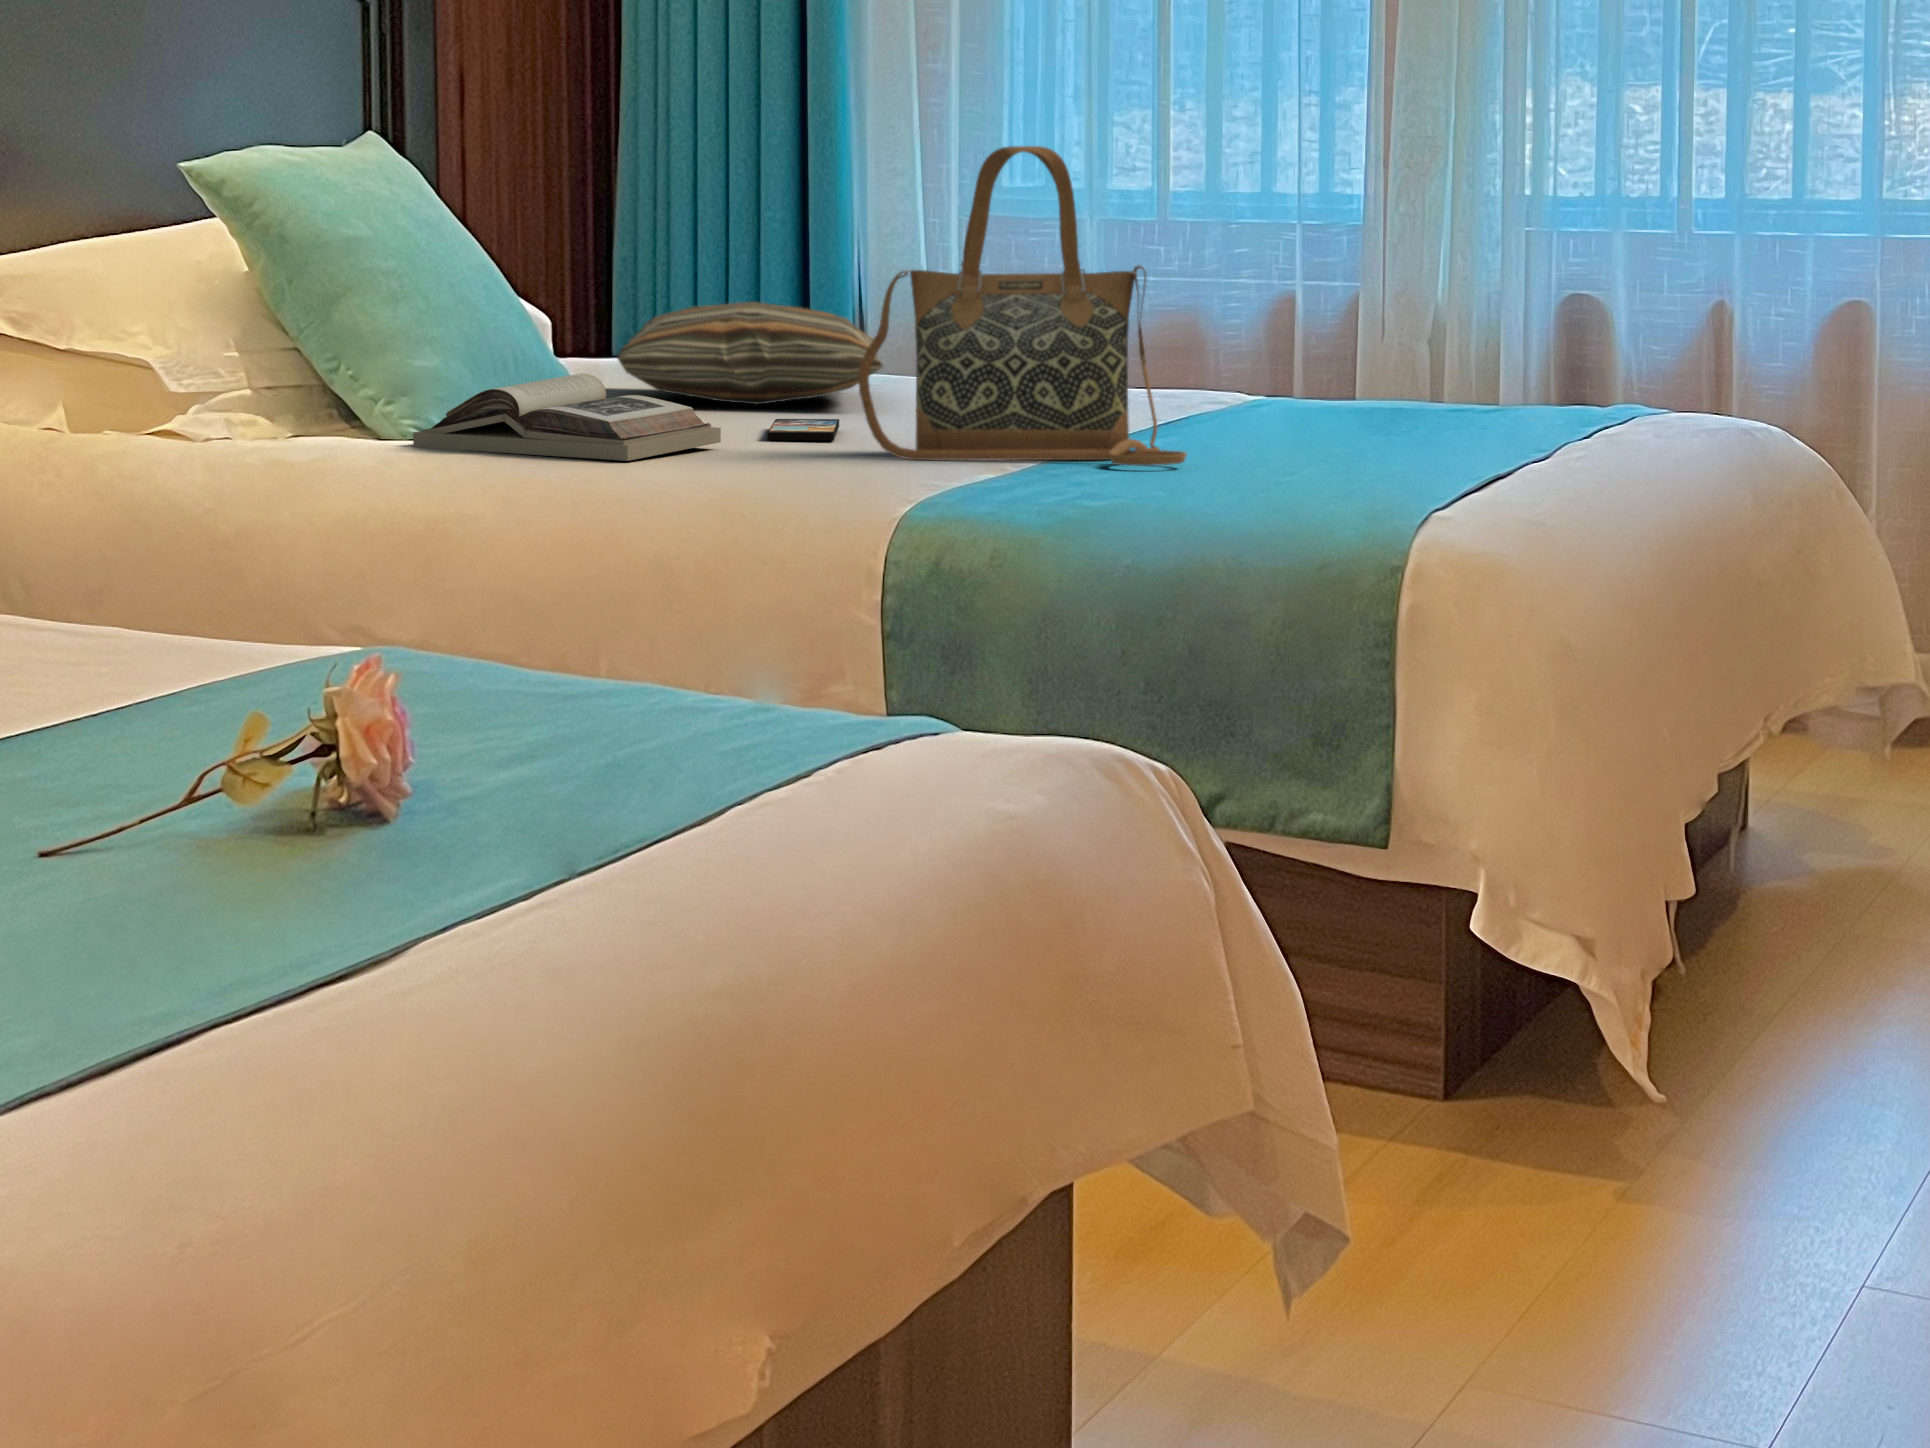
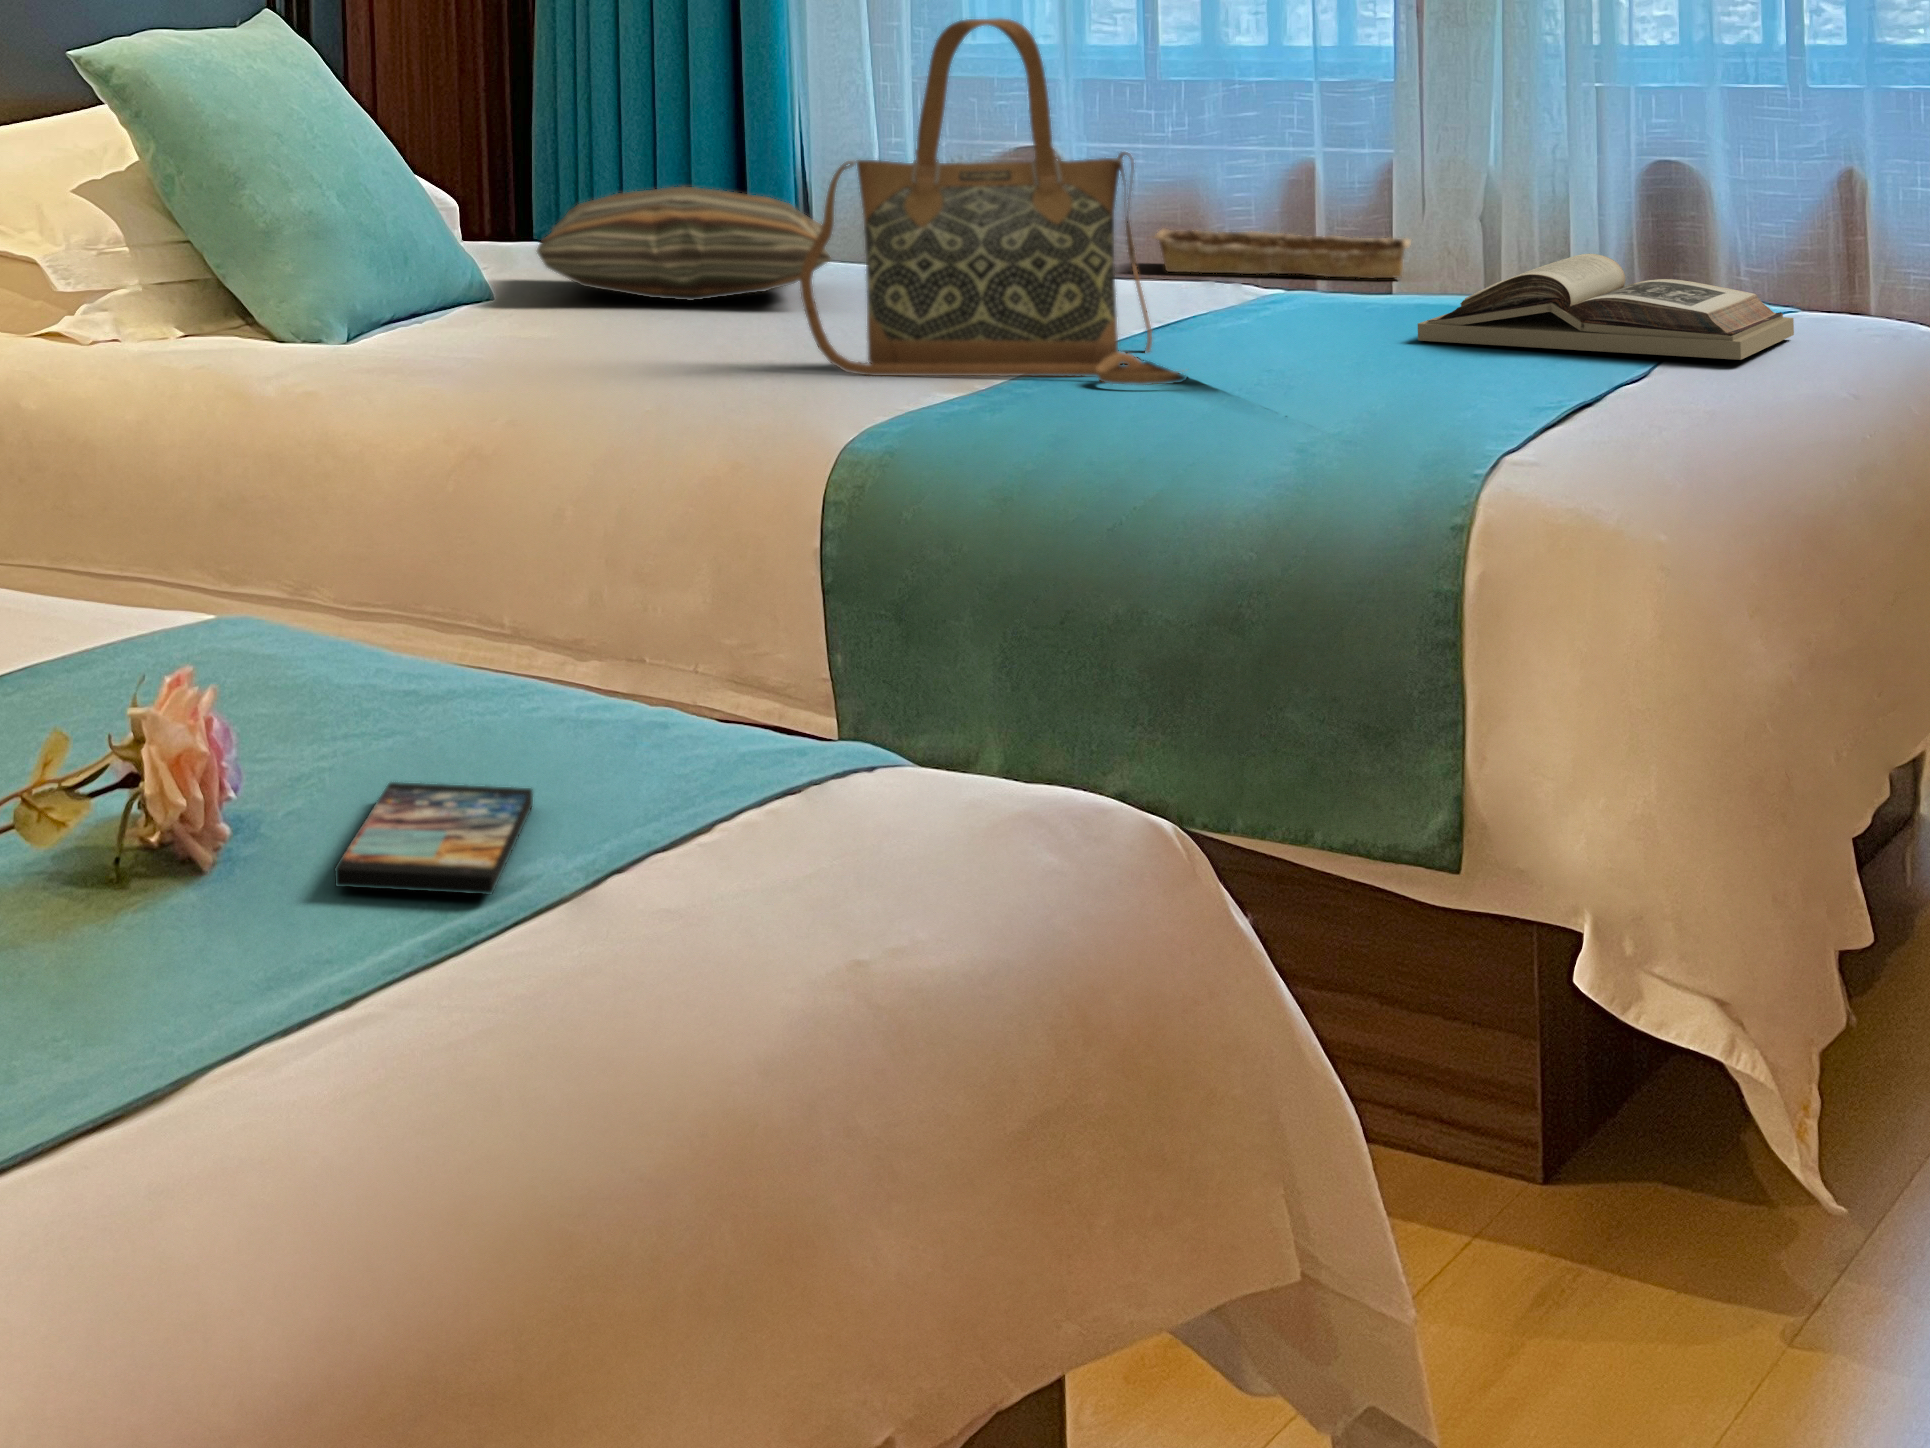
tray: none [1159,348,1378,391] -> present [1154,229,1411,278]
book: present [413,373,721,461] -> present [1418,254,1794,360]
smartphone: present [767,419,839,440] -> present [335,782,533,895]

